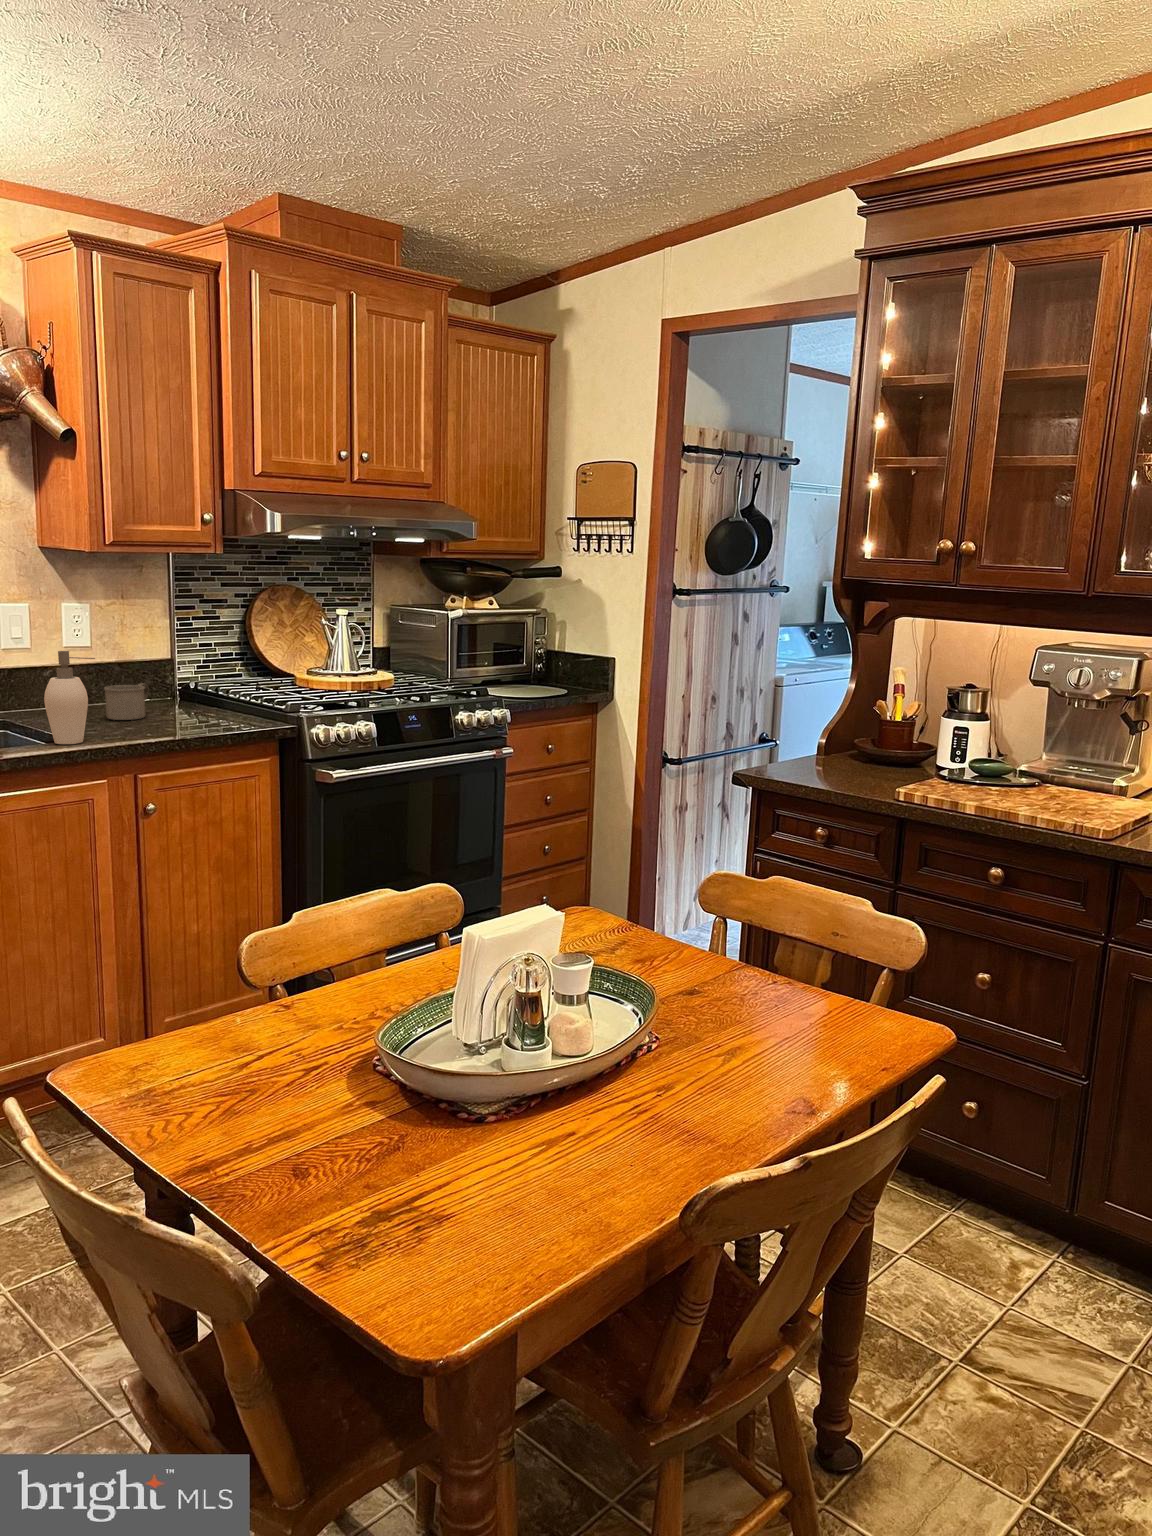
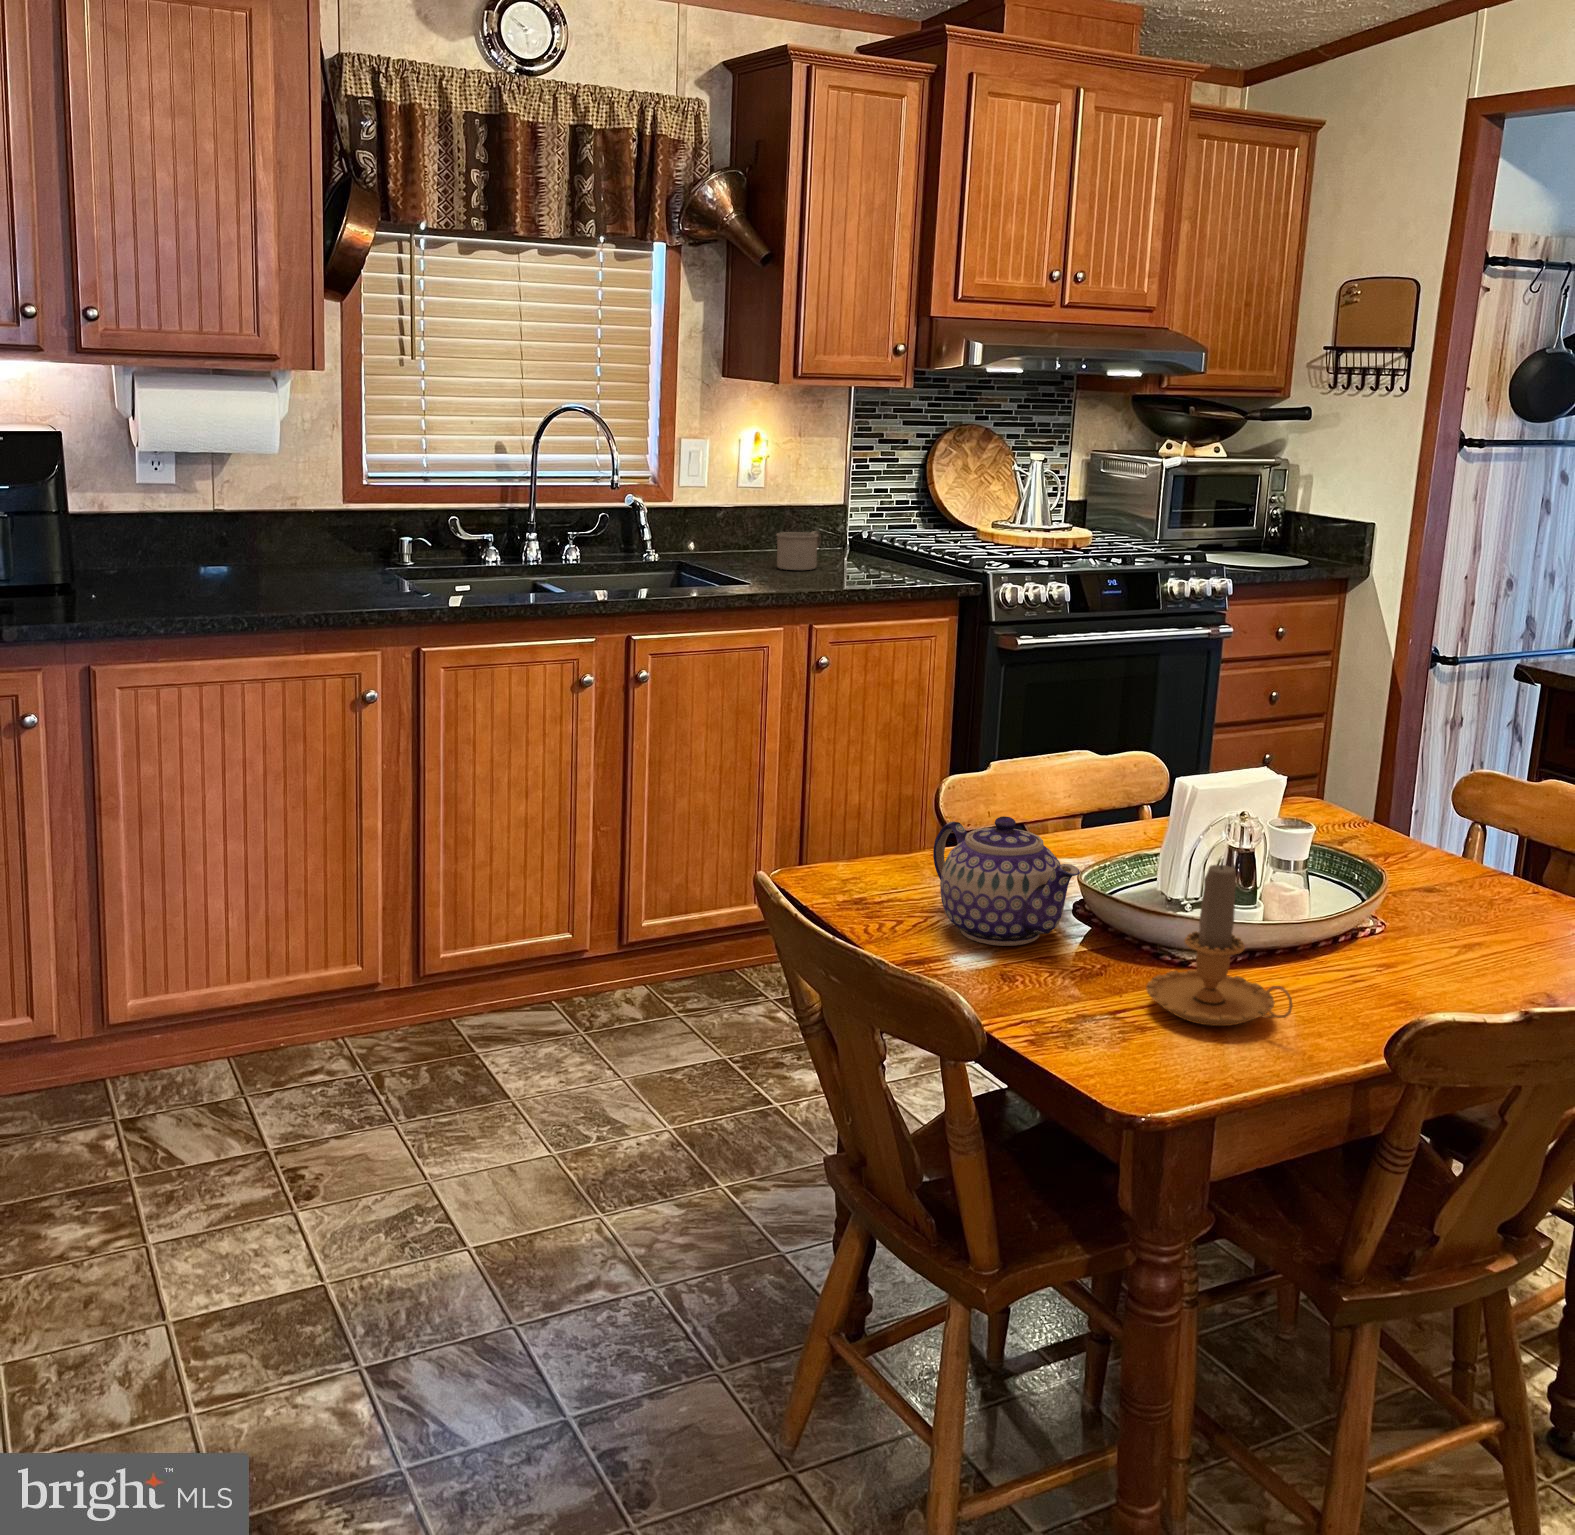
soap dispenser: present [44,651,95,744] -> none [724,490,779,590]
teapot: none [225,992,369,1128] -> present [933,816,1080,946]
candle: none [442,1030,585,1202] -> present [1146,863,1293,1026]

